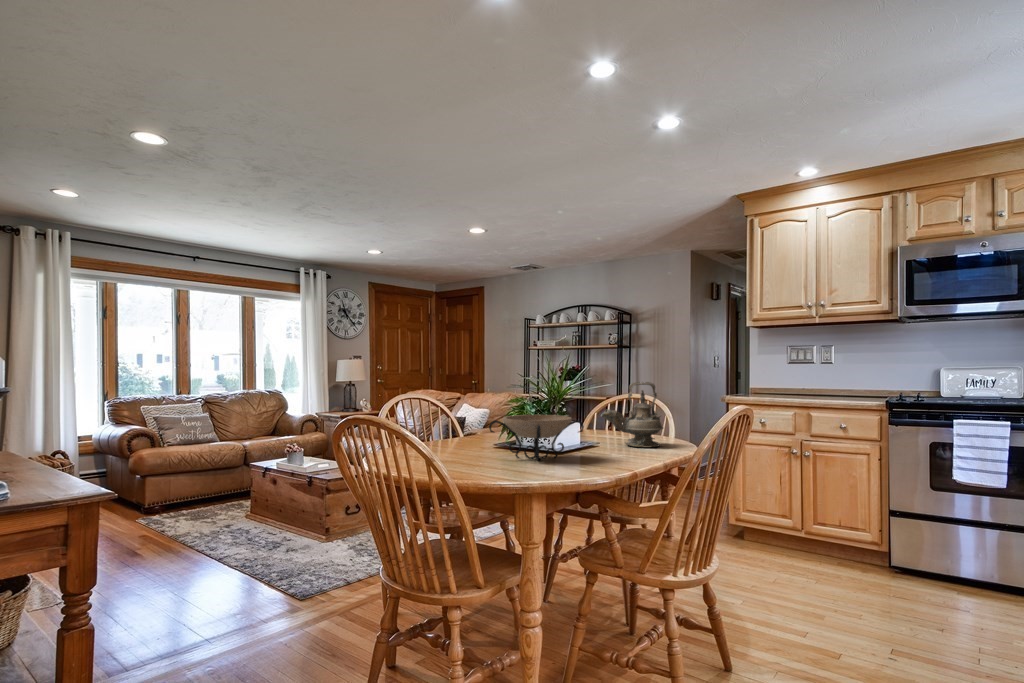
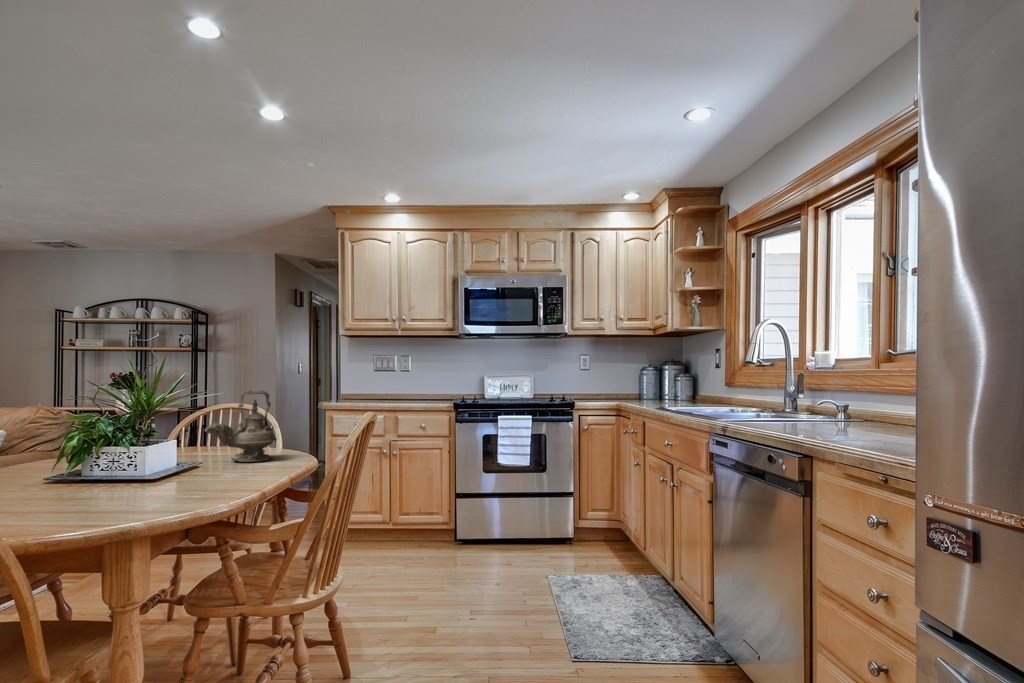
decorative bowl: present [489,415,584,462] -> none [46,434,192,495]

